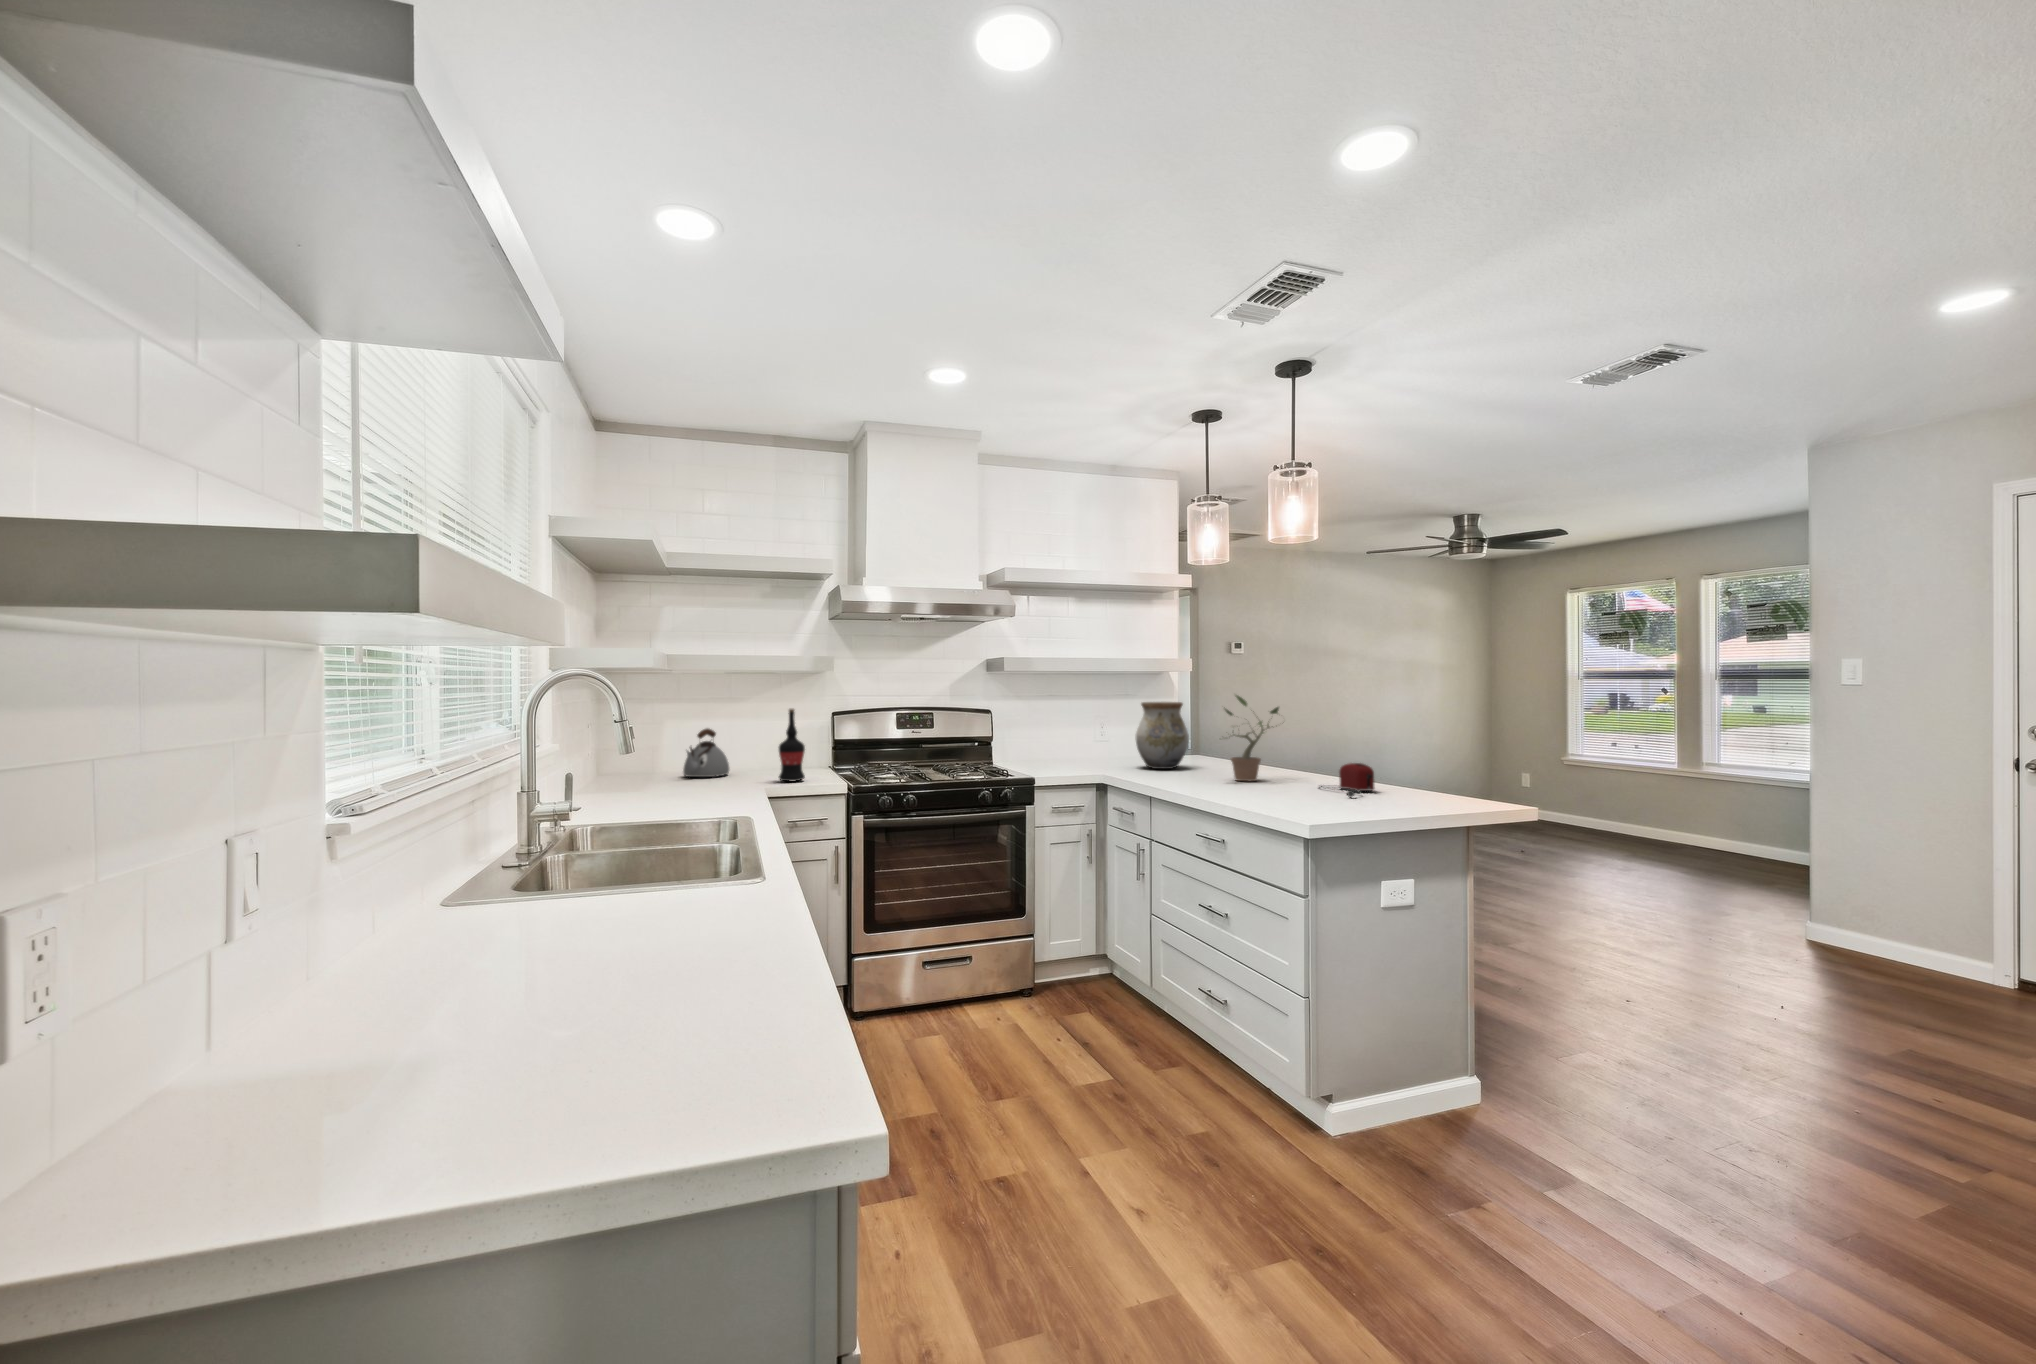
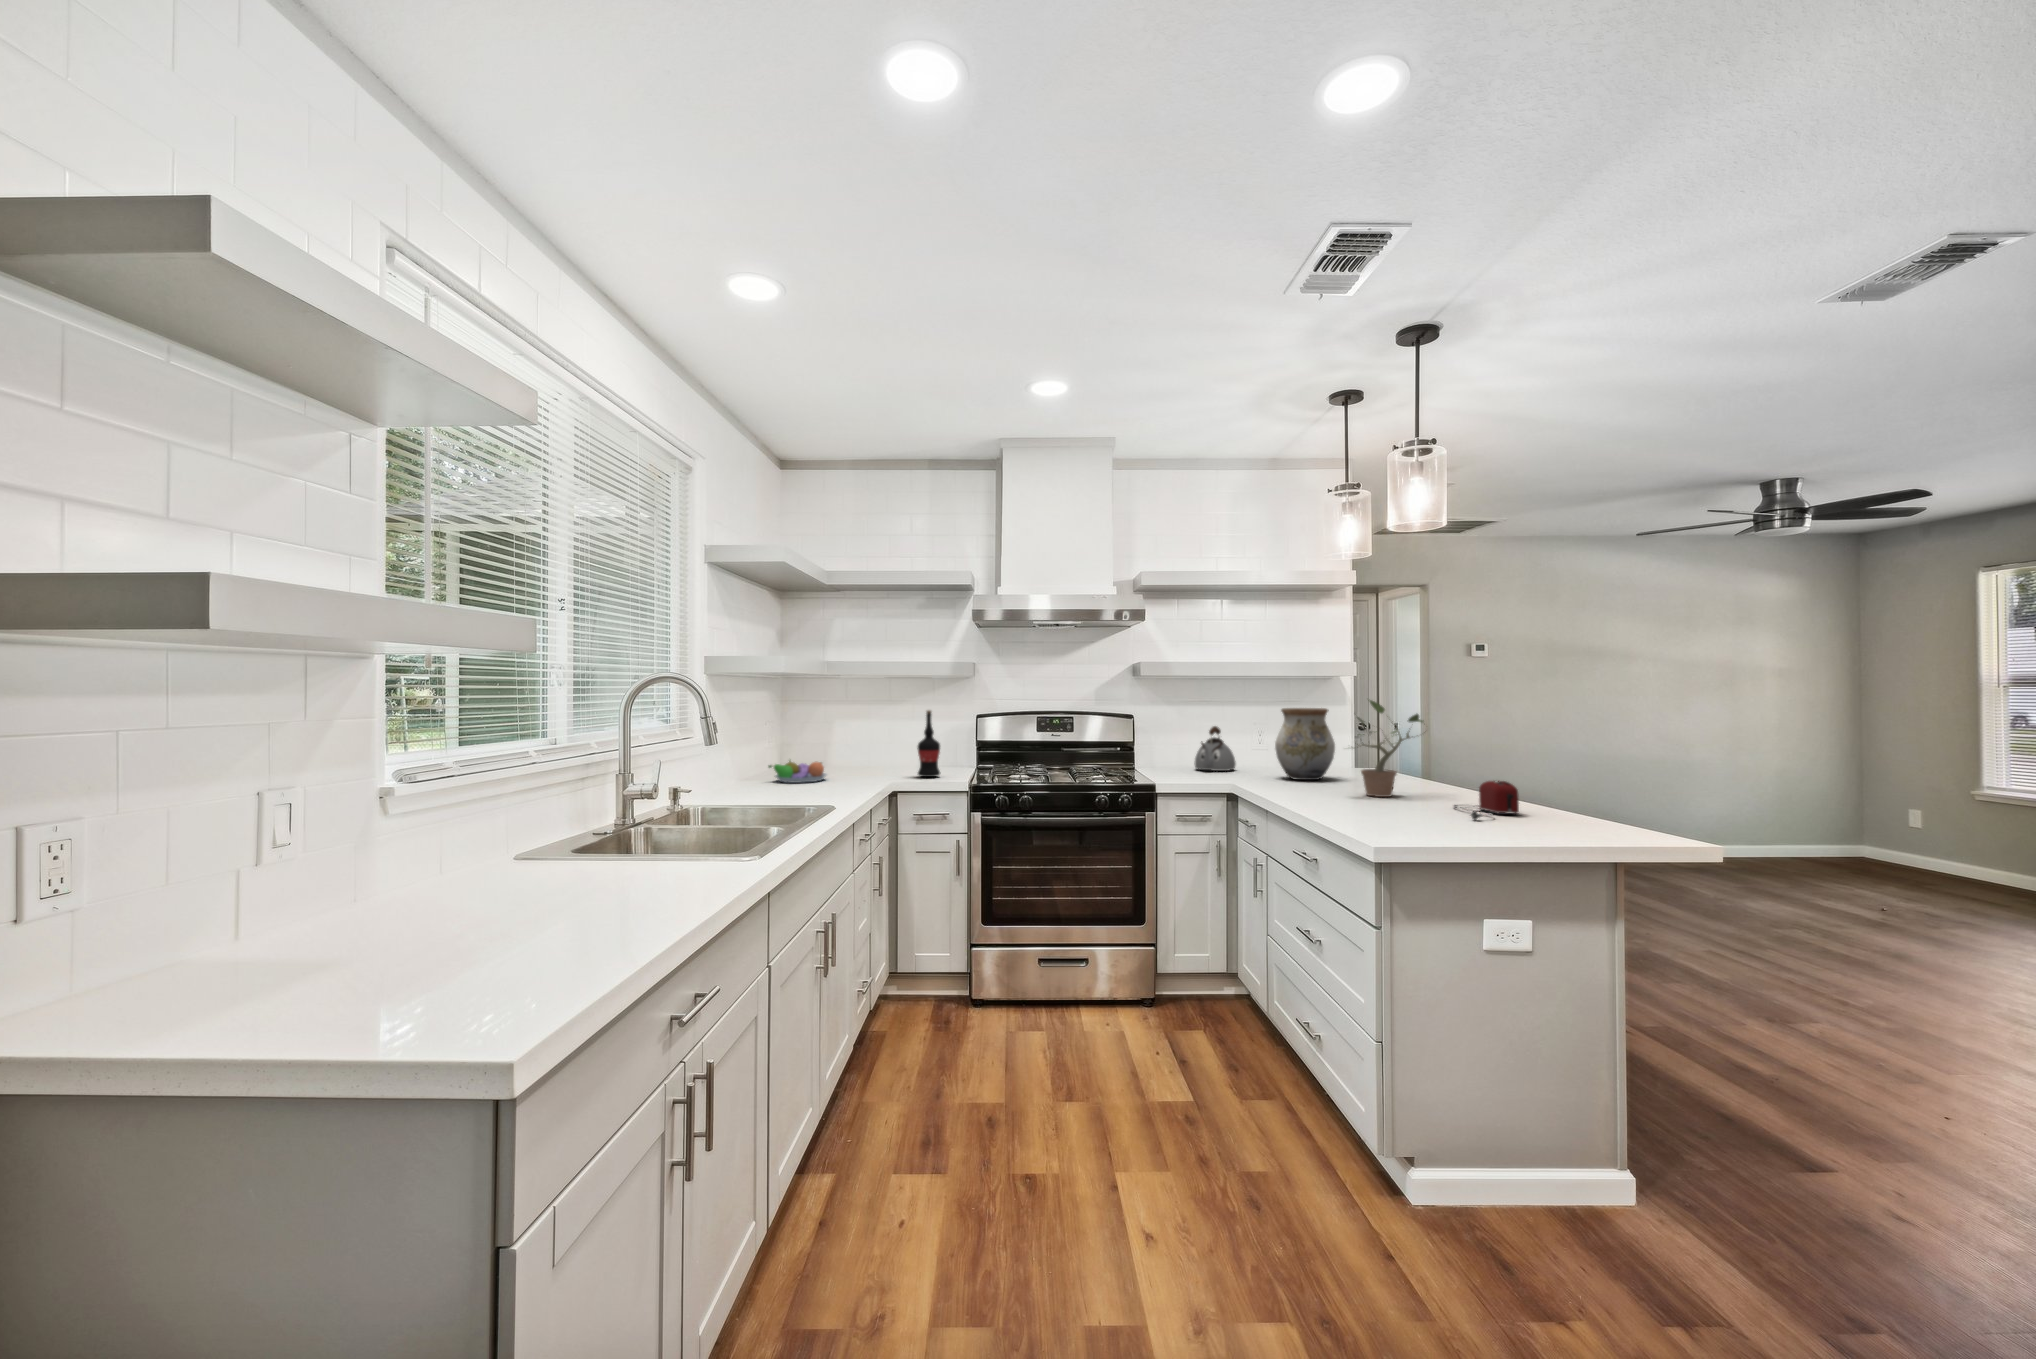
kettle: present [683,728,729,777] -> present [1194,726,1236,771]
fruit bowl: none [603,767,677,795] -> present [769,761,827,783]

